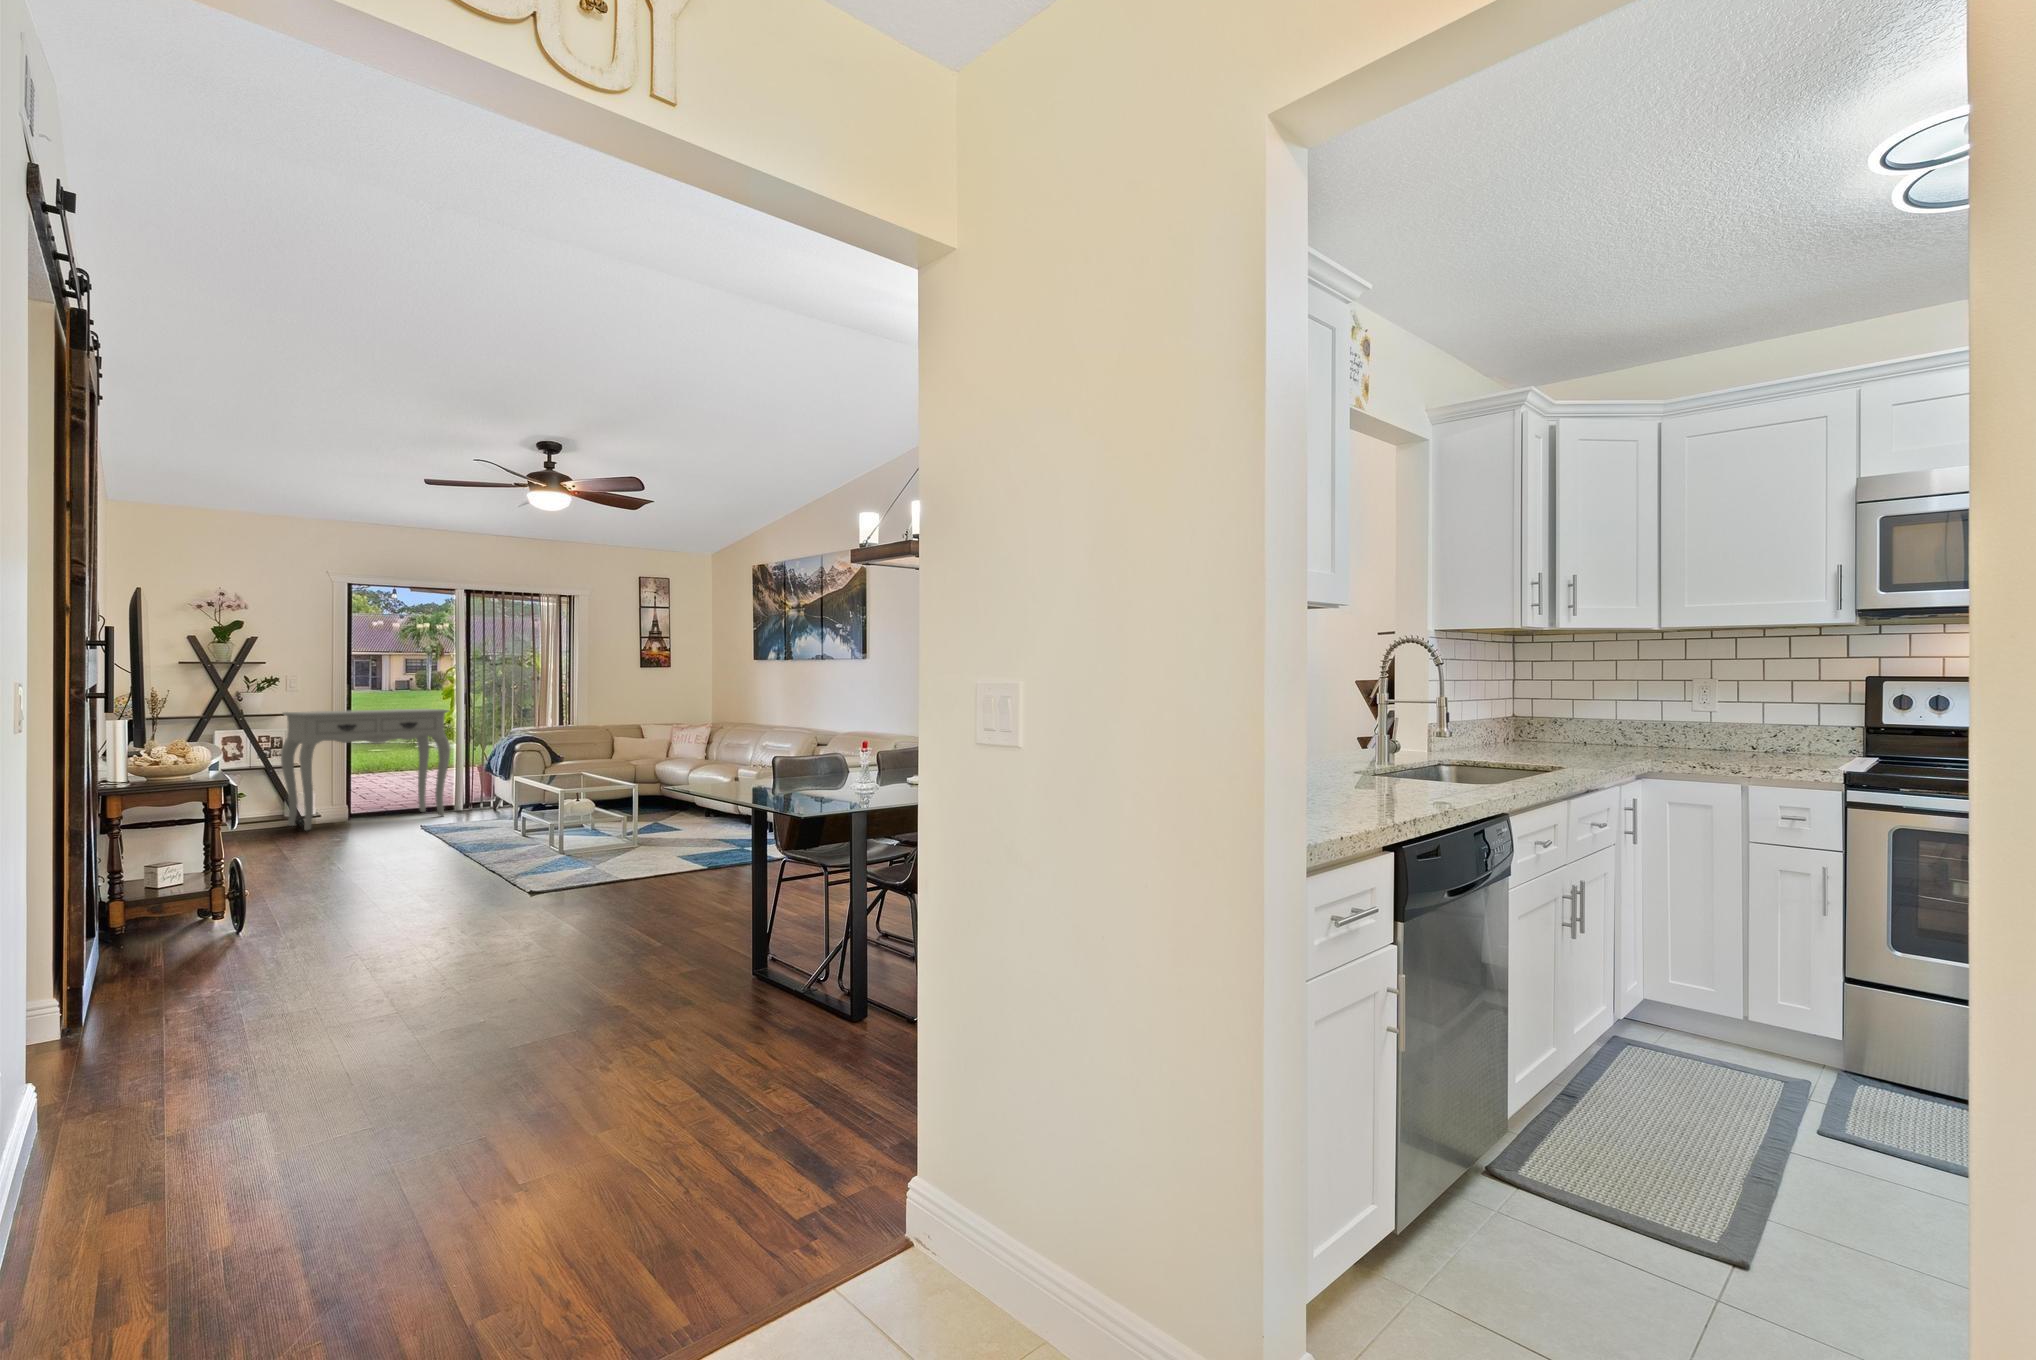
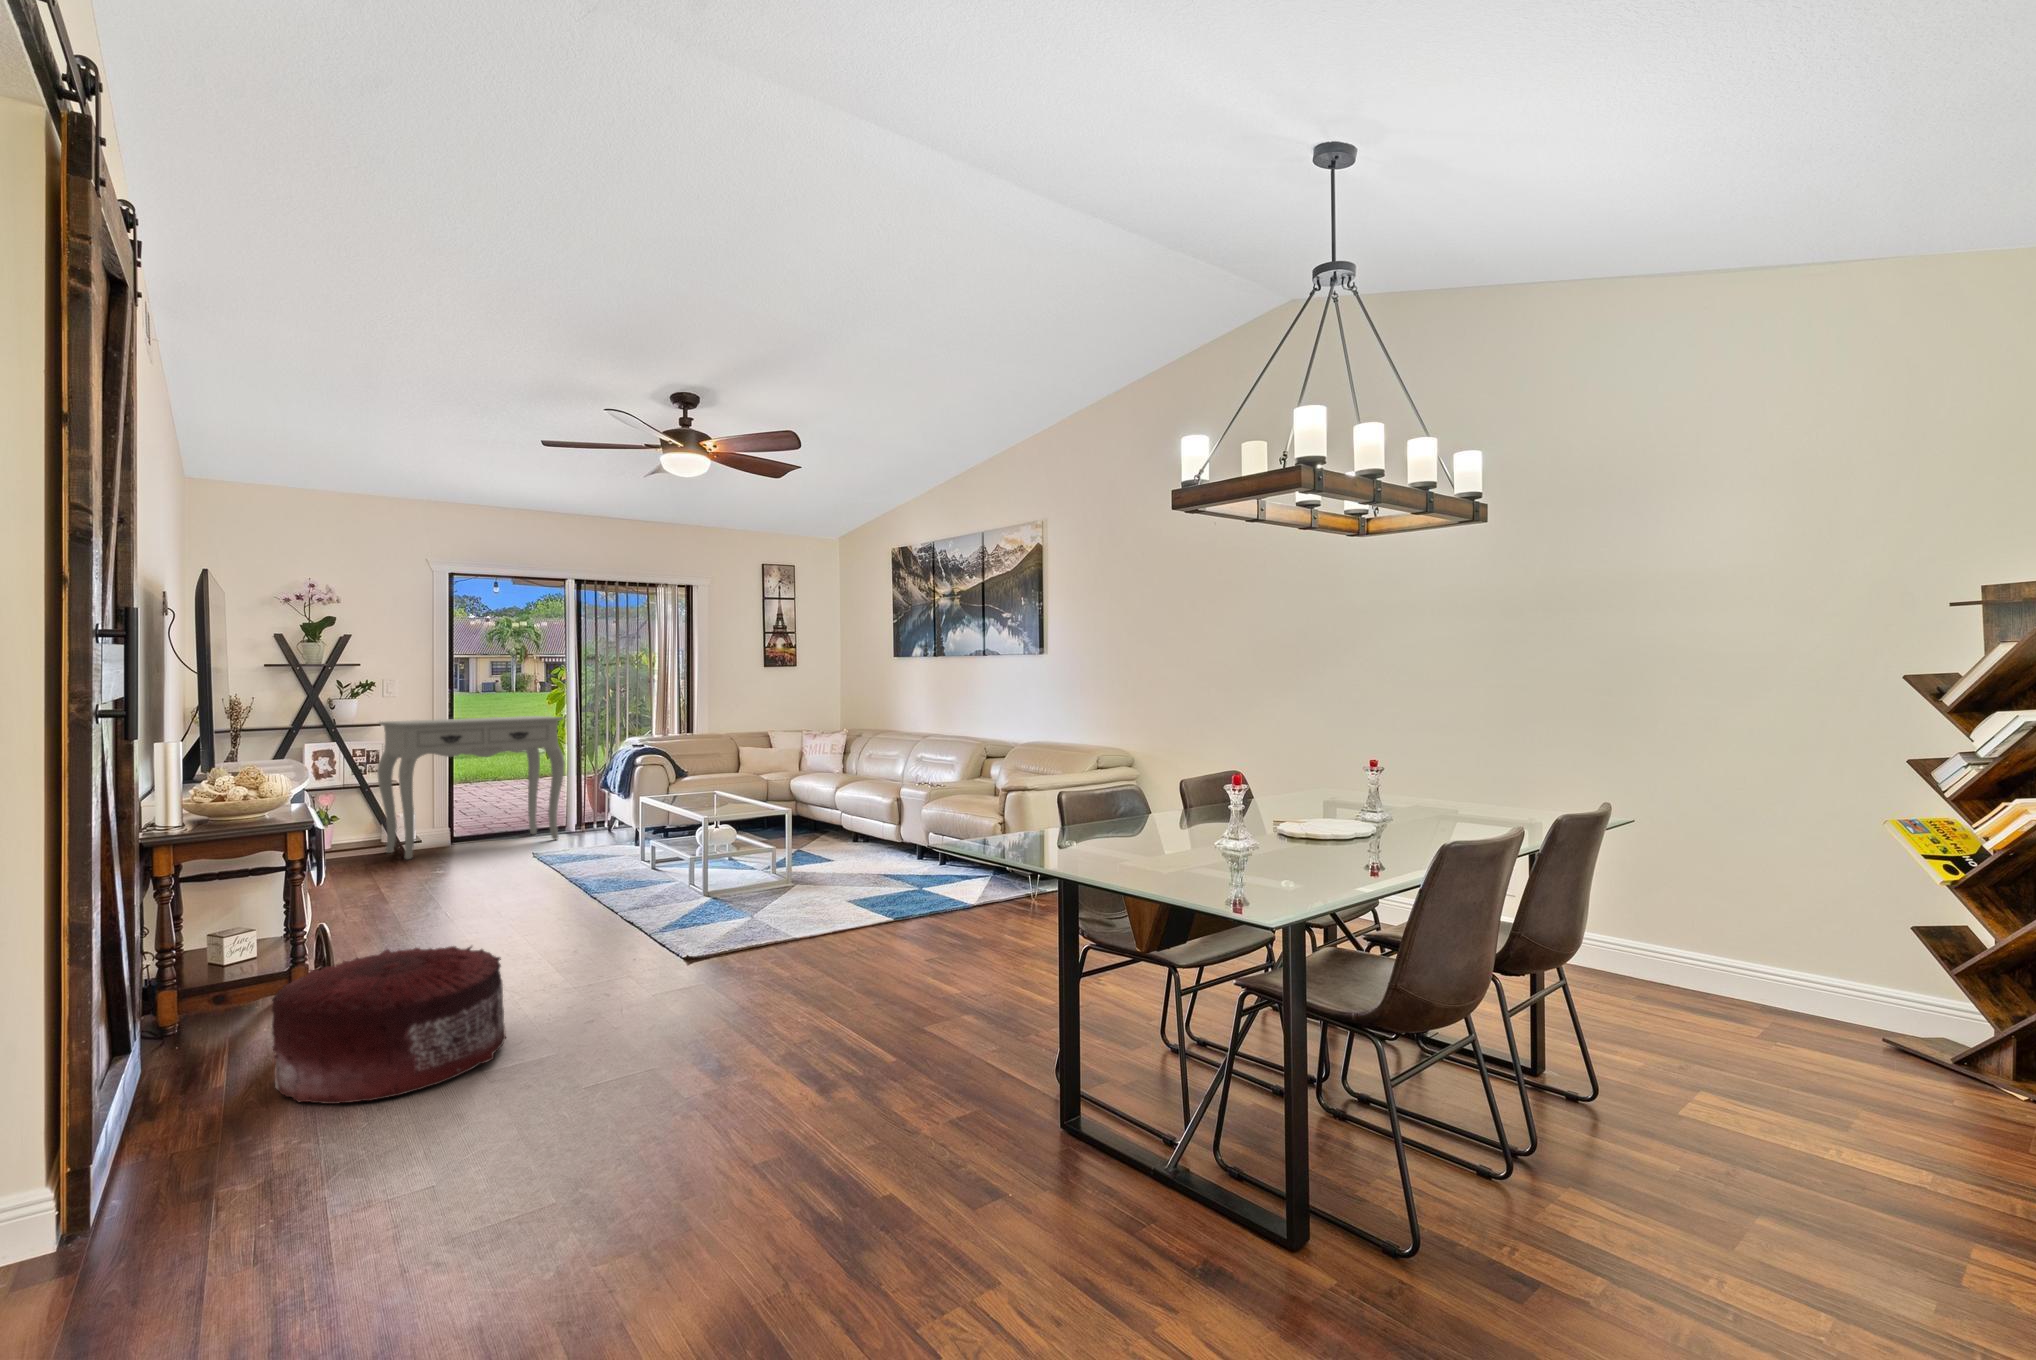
pouf: none [197,872,372,973] -> present [272,946,506,1104]

